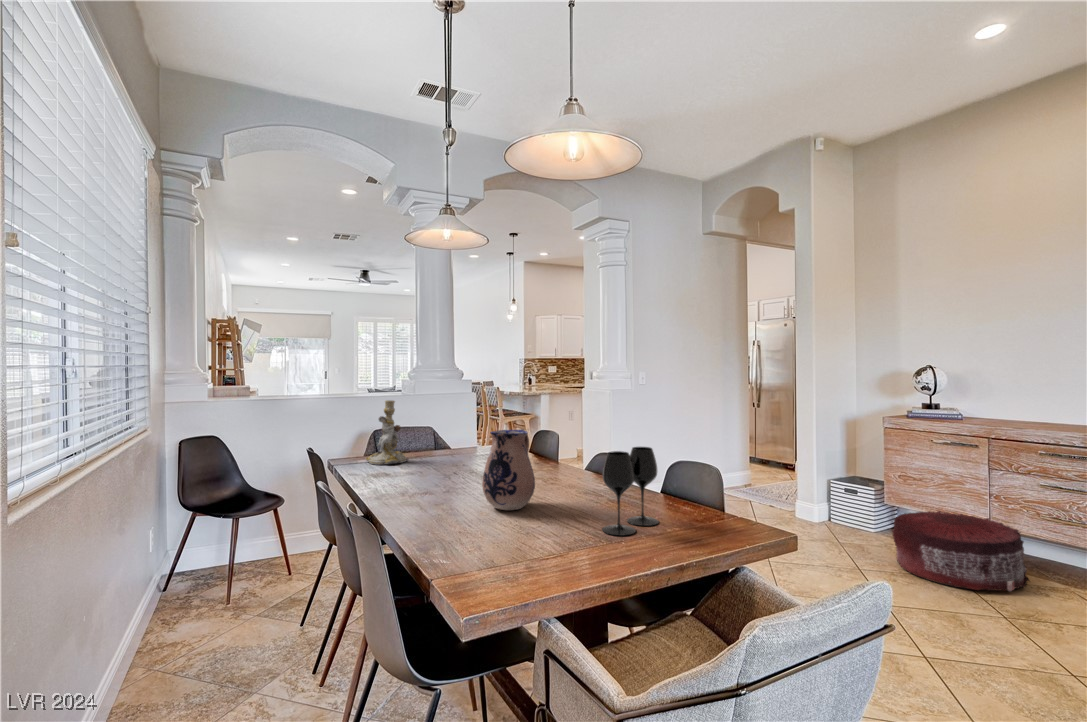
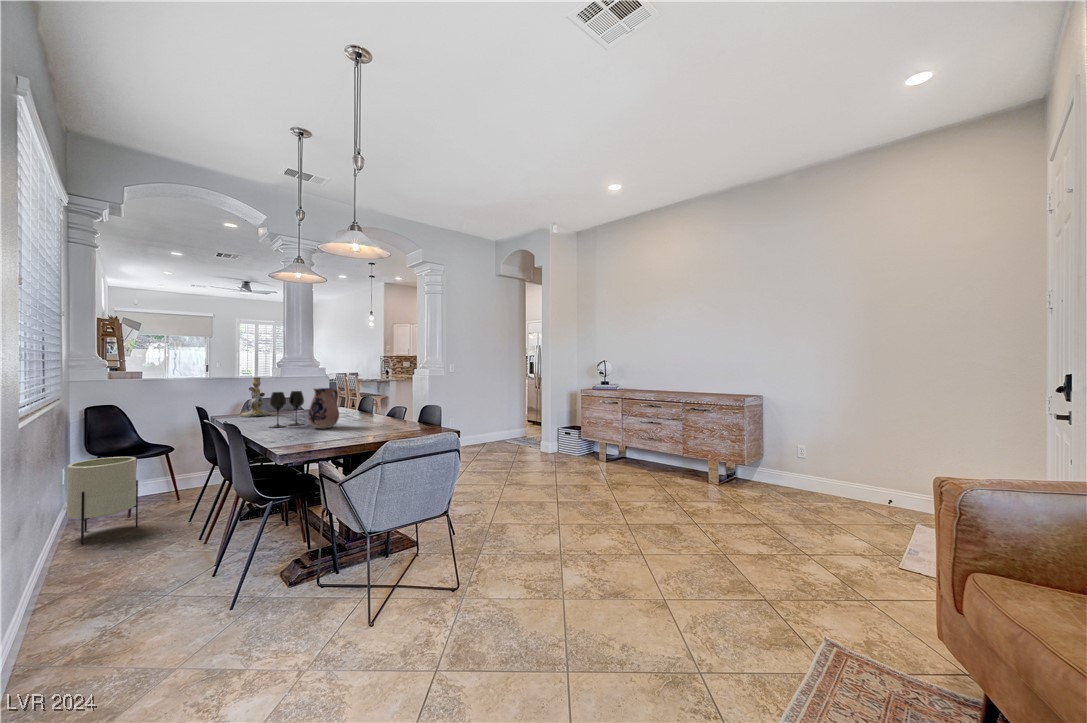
wine glass: present [602,447,659,536] -> present [270,391,304,428]
pouf: present [892,511,1030,591] -> none [575,439,632,475]
planter: none [143,521,234,664] -> present [67,457,138,544]

